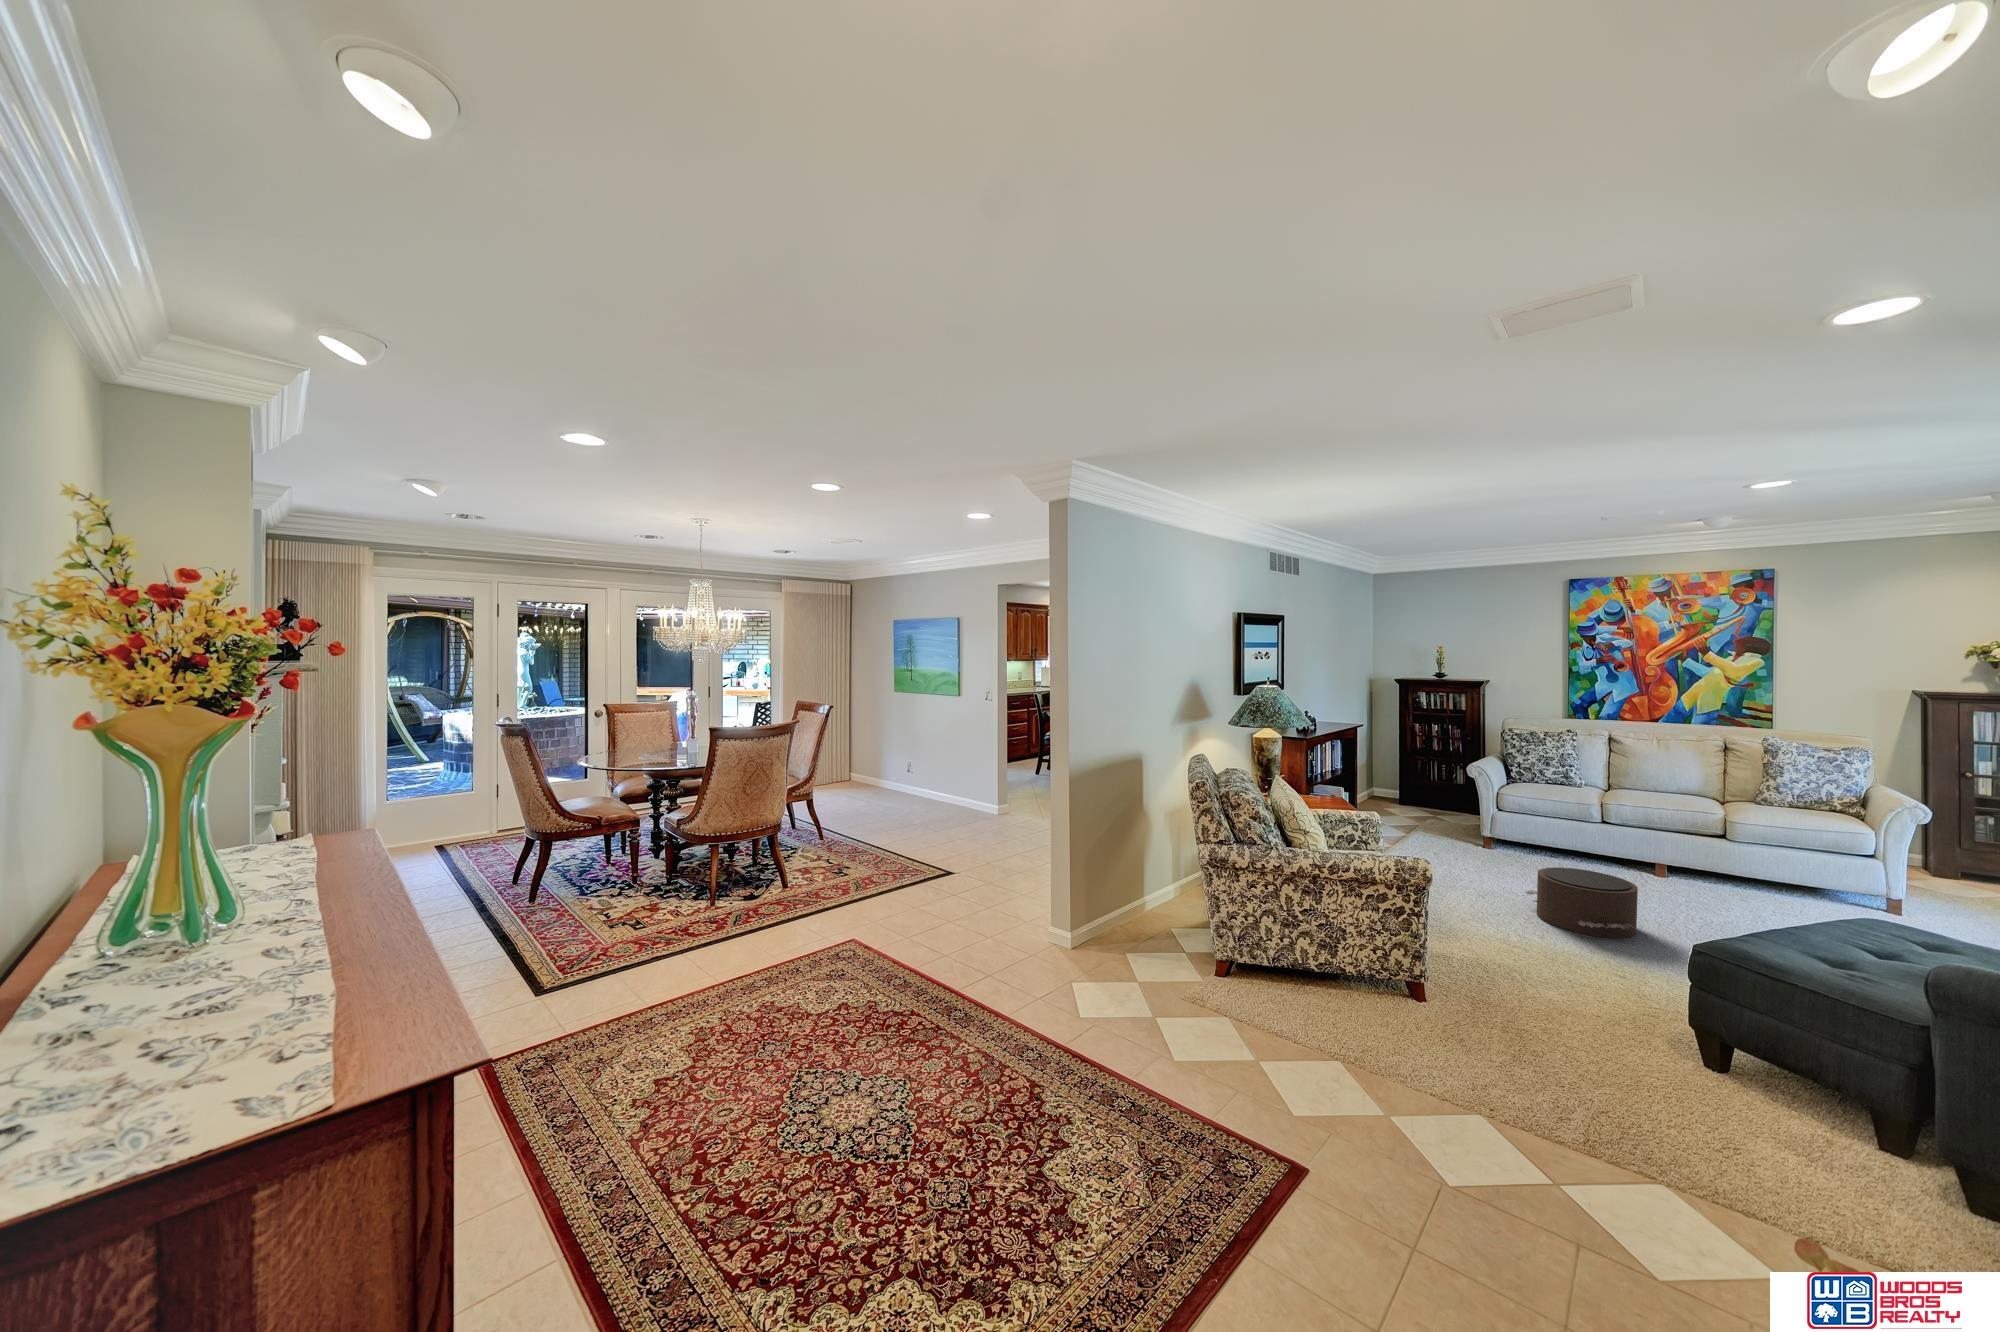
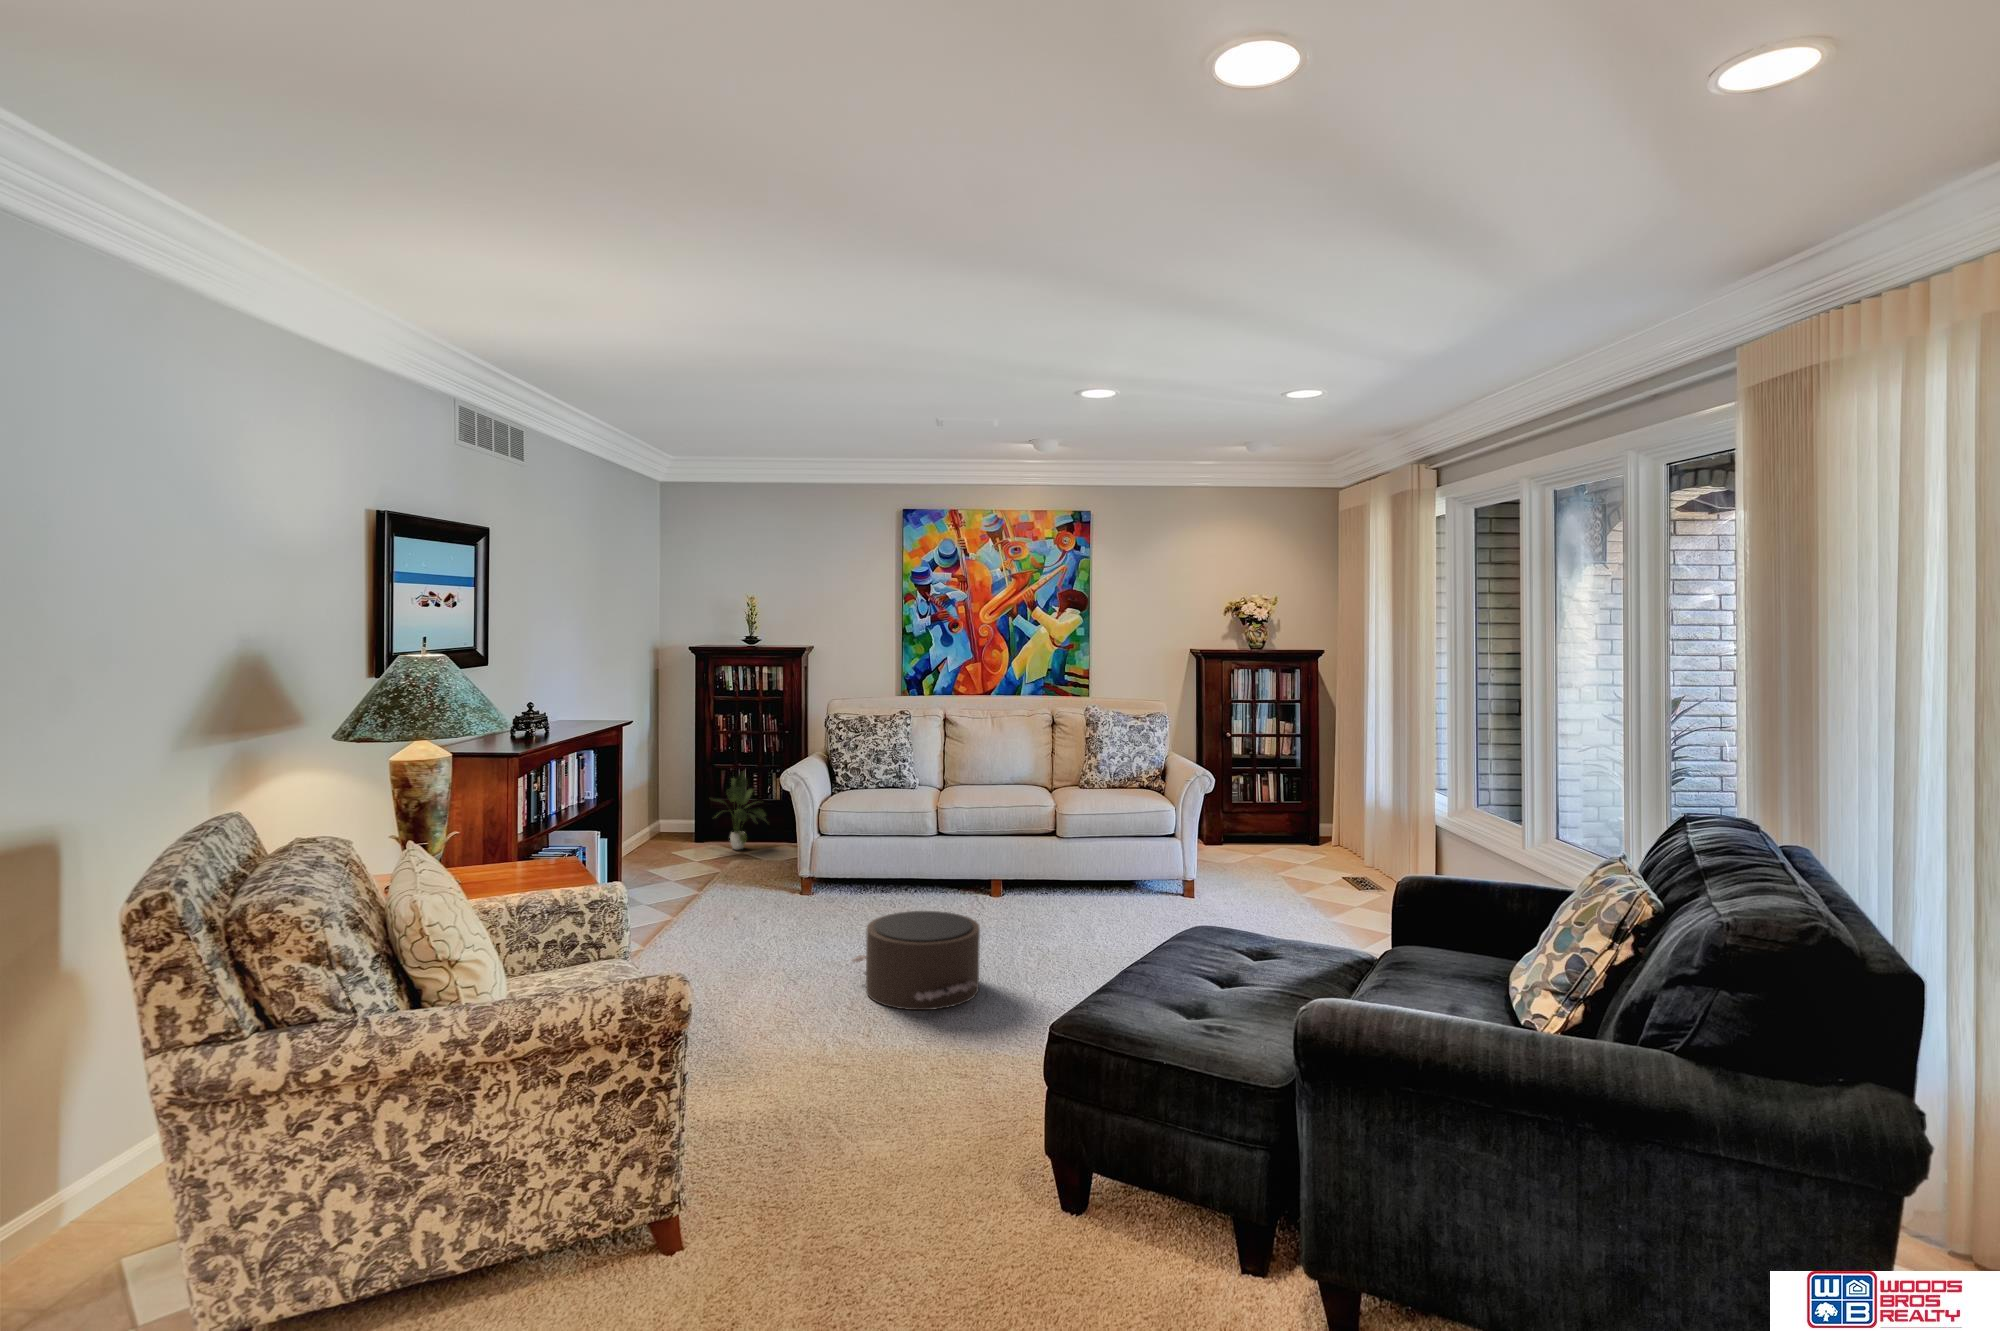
potted plant: none [1408,762,1453,814] -> present [713,772,766,849]

